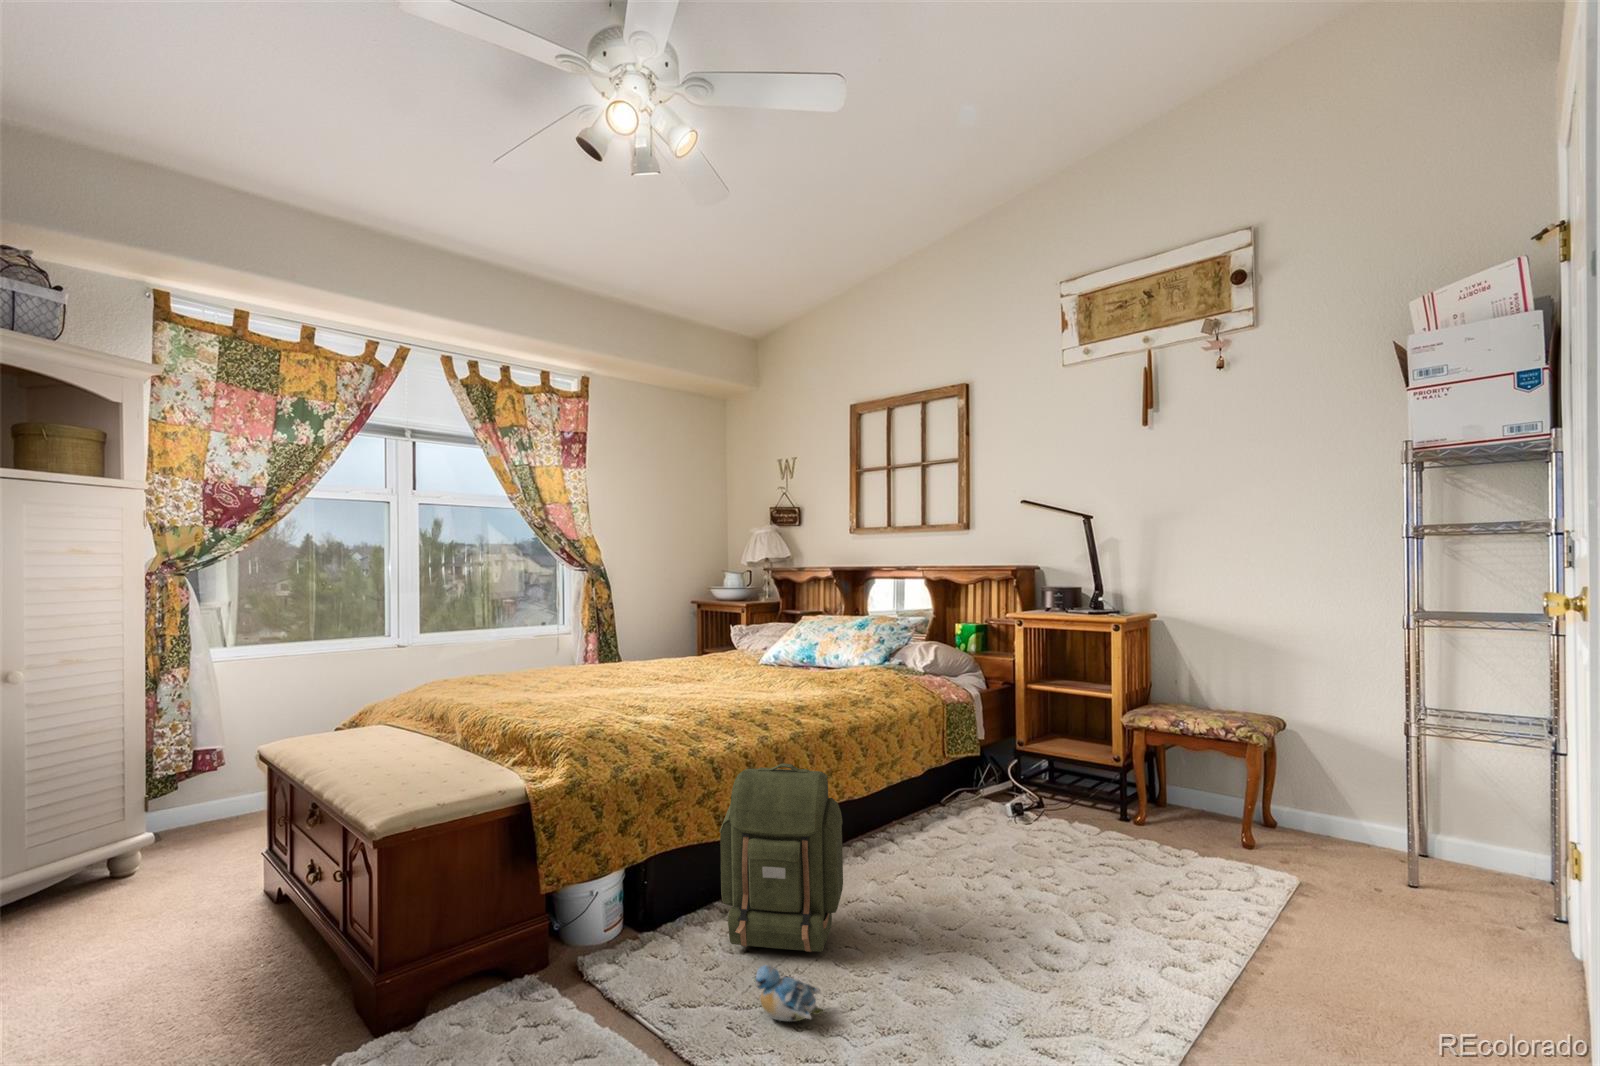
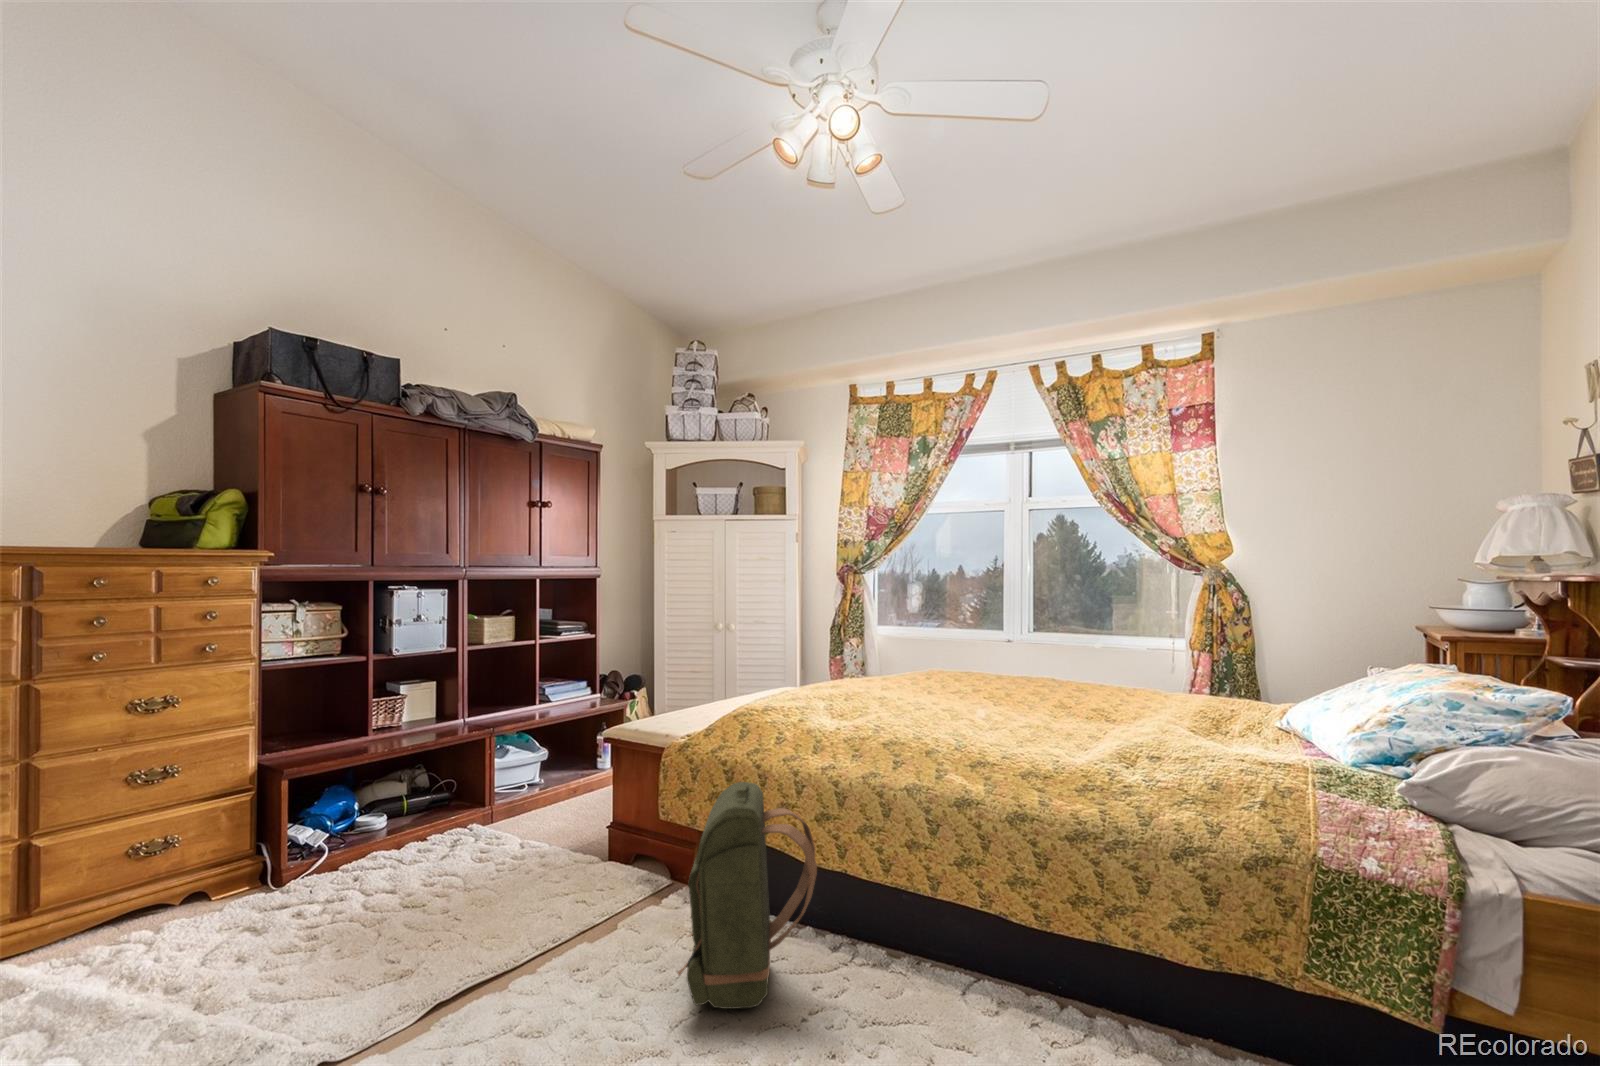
plush toy: present [754,965,825,1022] -> none [551,945,603,1019]

